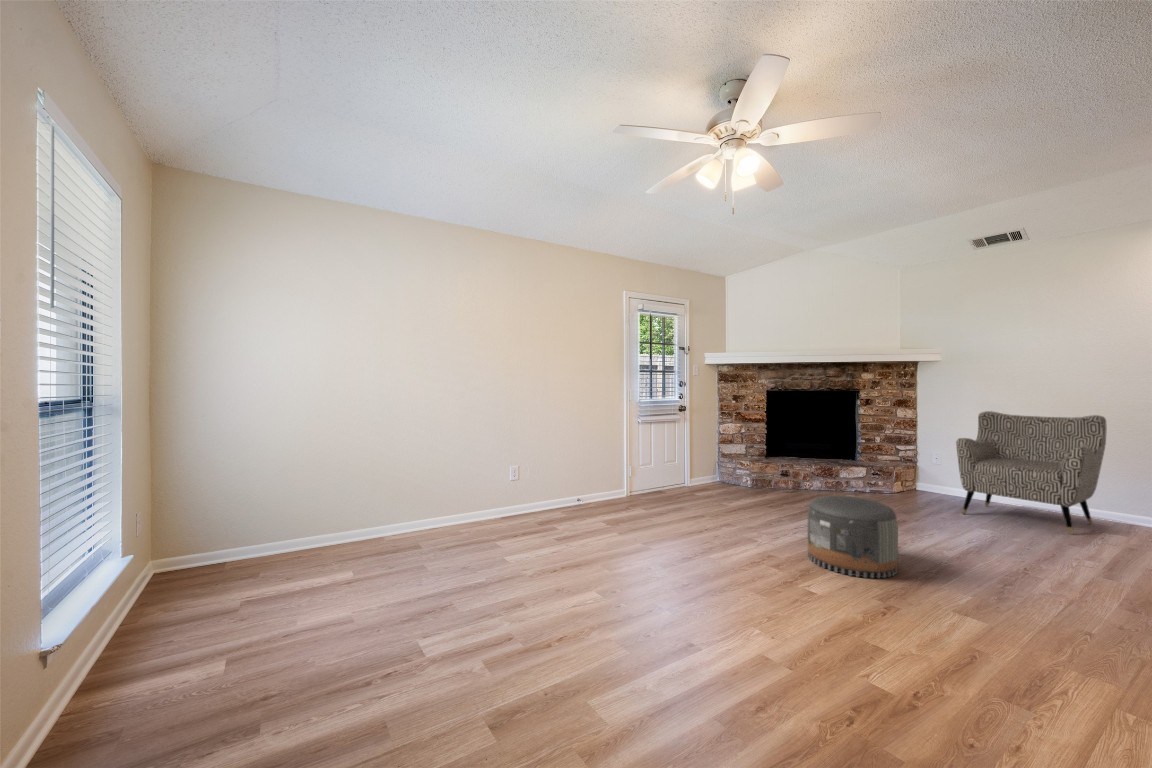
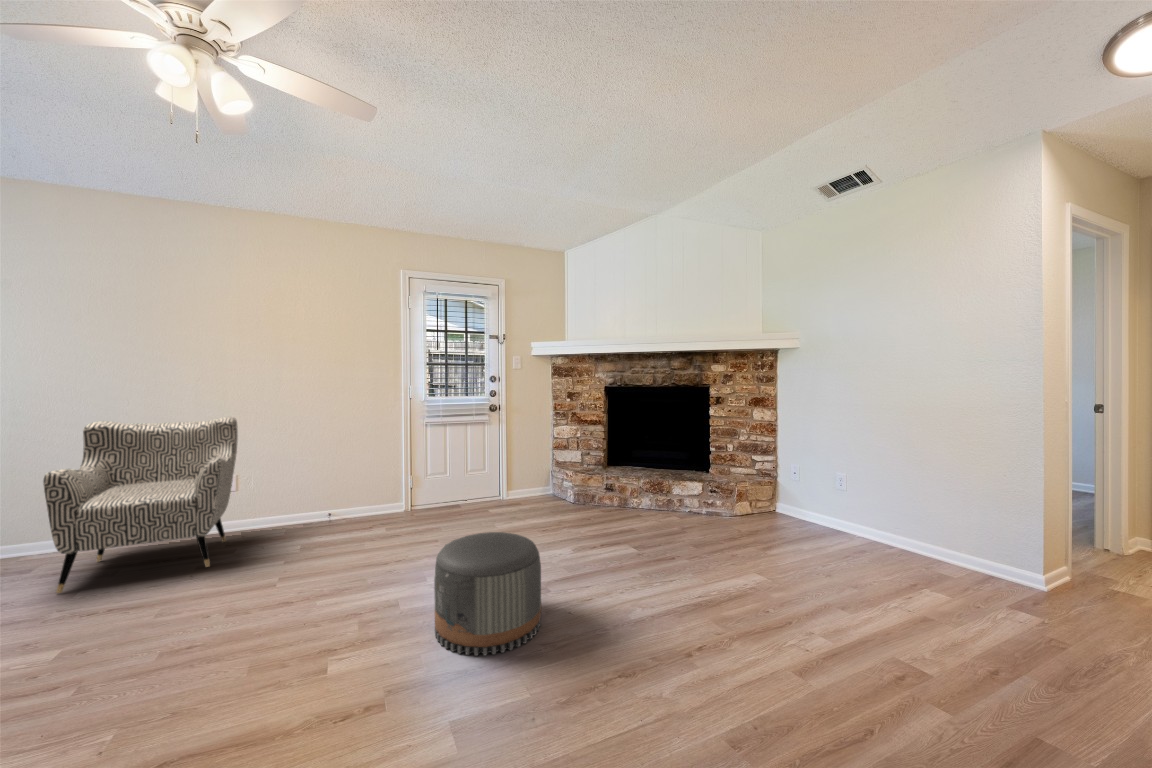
armchair: present [956,411,1107,533] -> present [43,417,238,593]

